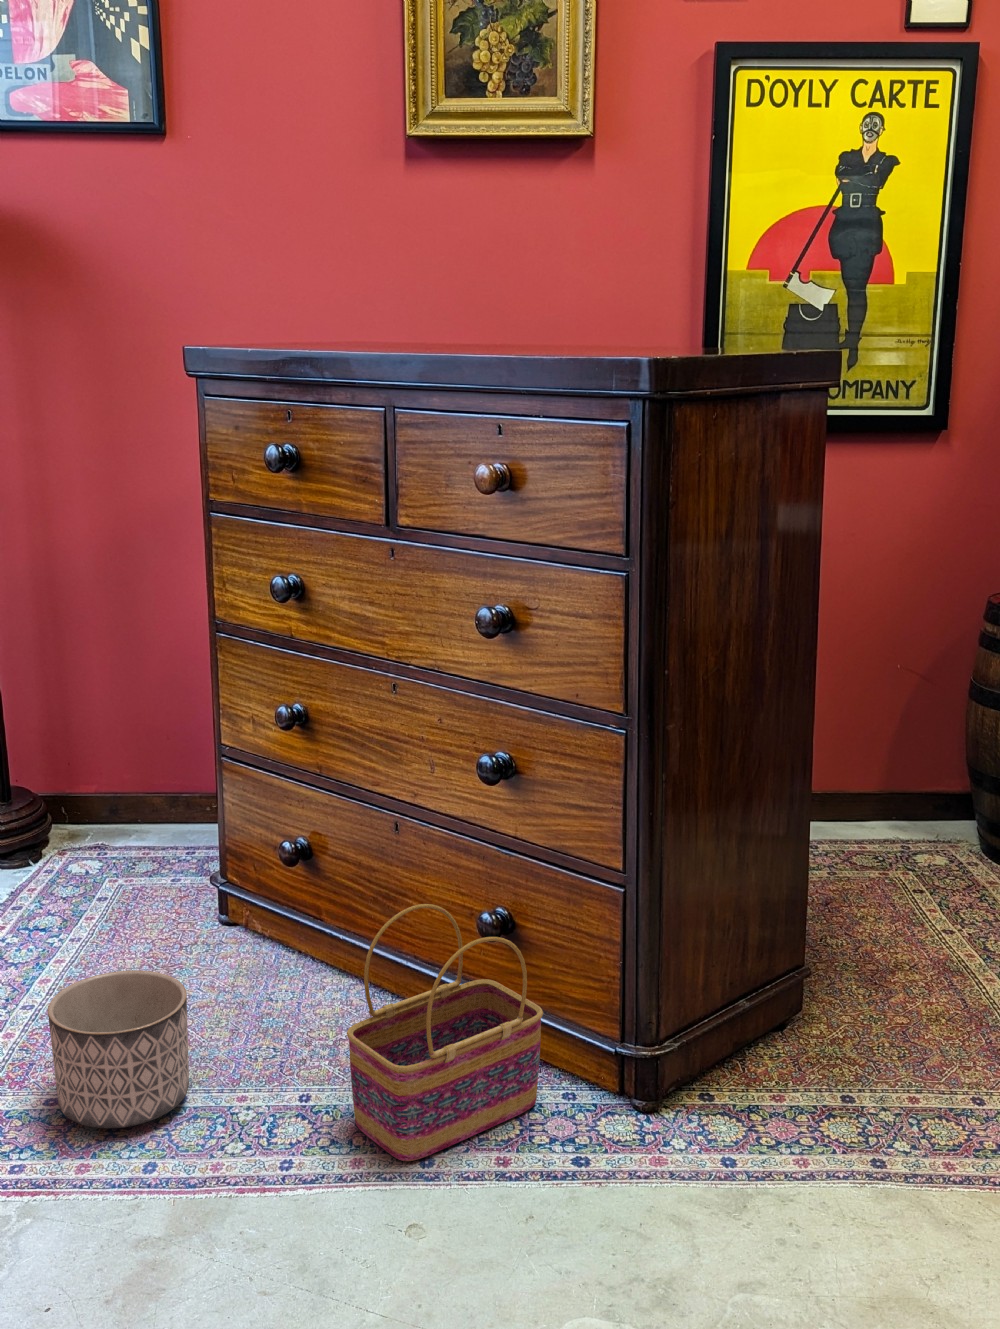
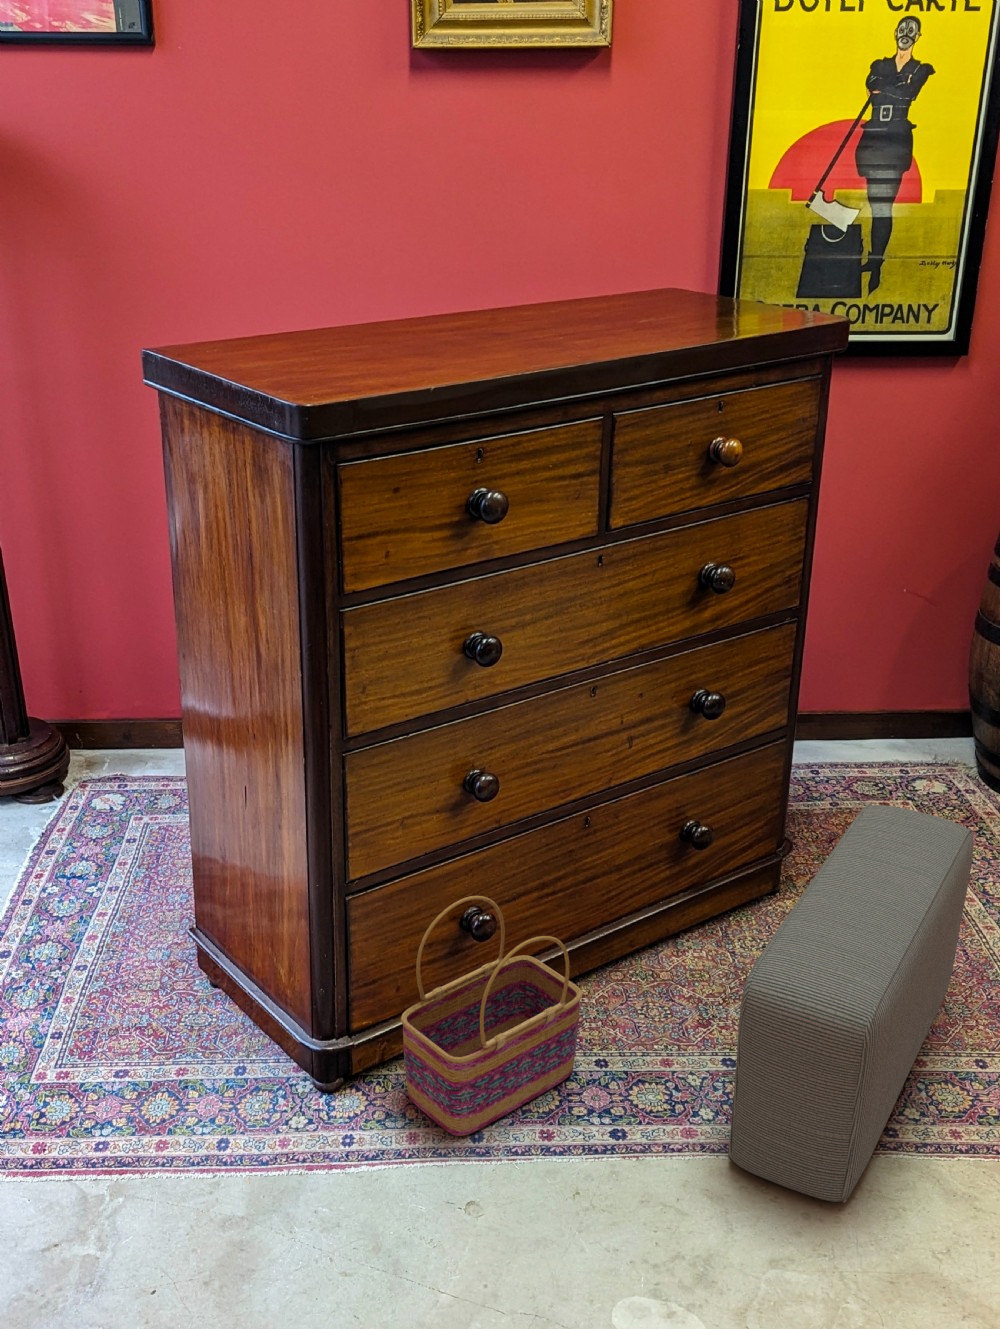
pouf: none [698,830,962,1227] -> present [728,804,974,1202]
planter: present [48,970,189,1128] -> none [116,951,248,1105]

